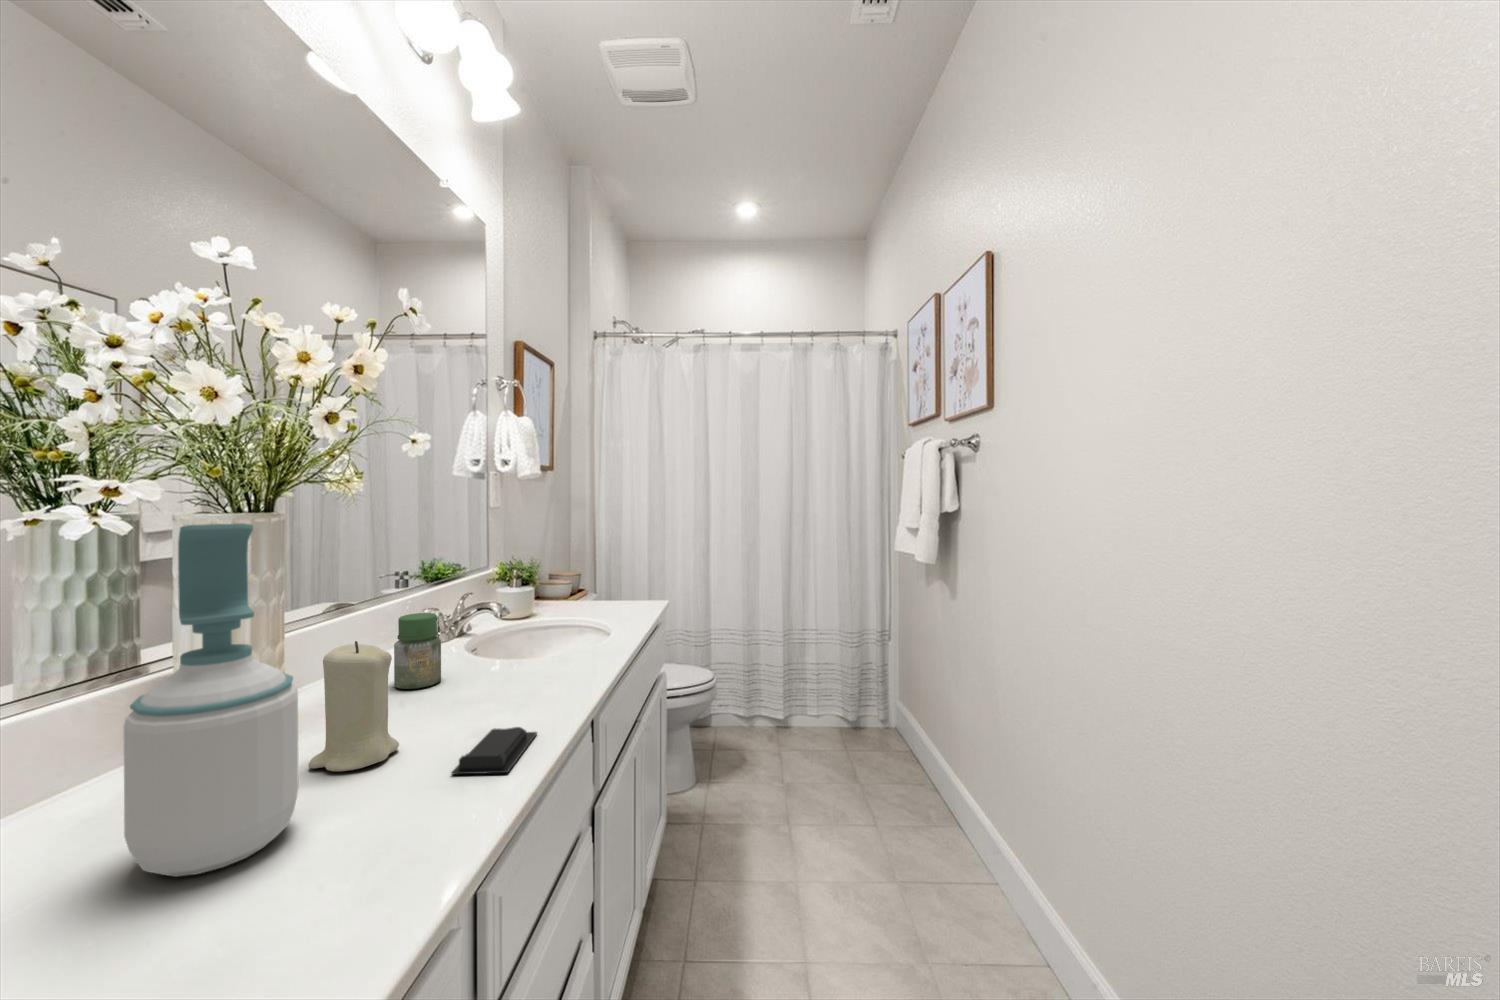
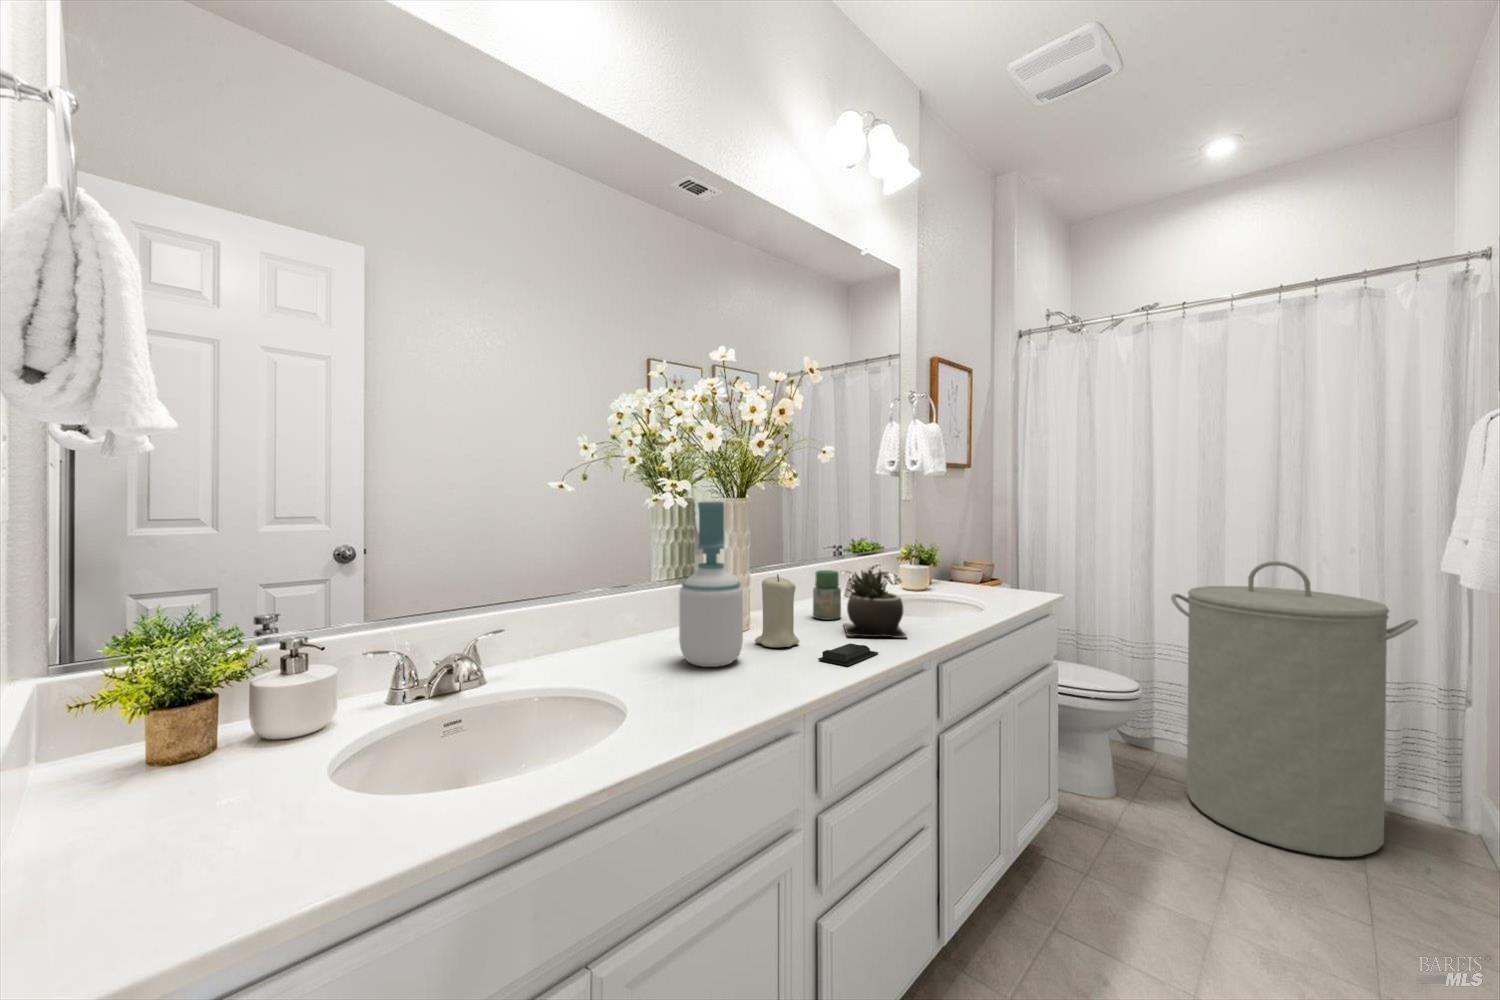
laundry hamper: none [730,552,881,784] -> present [1171,561,1418,857]
succulent plant: none [451,605,558,712] -> present [844,569,907,638]

